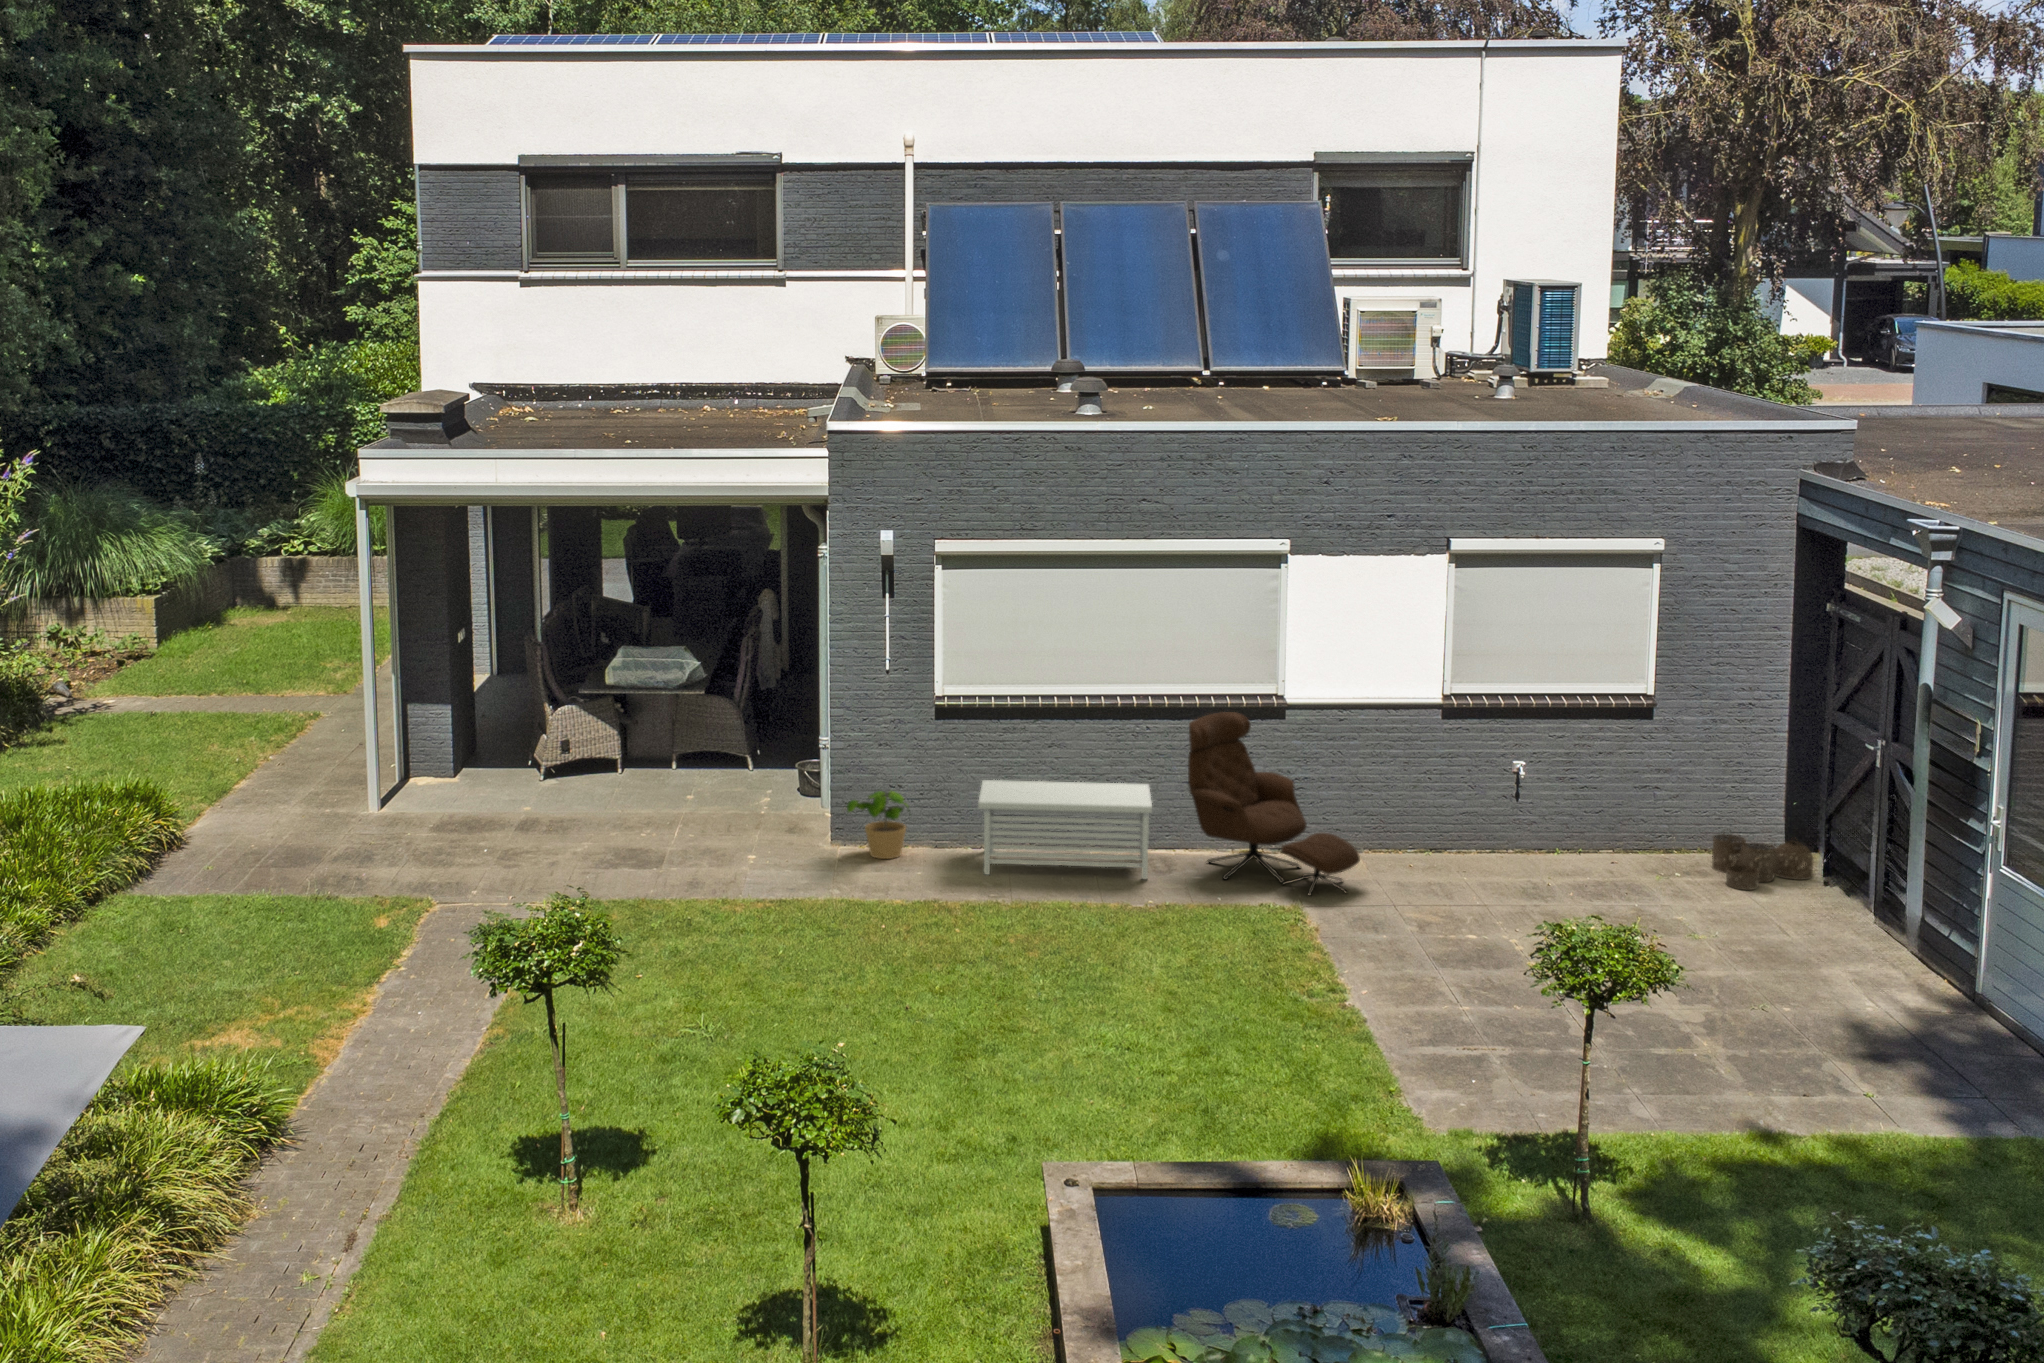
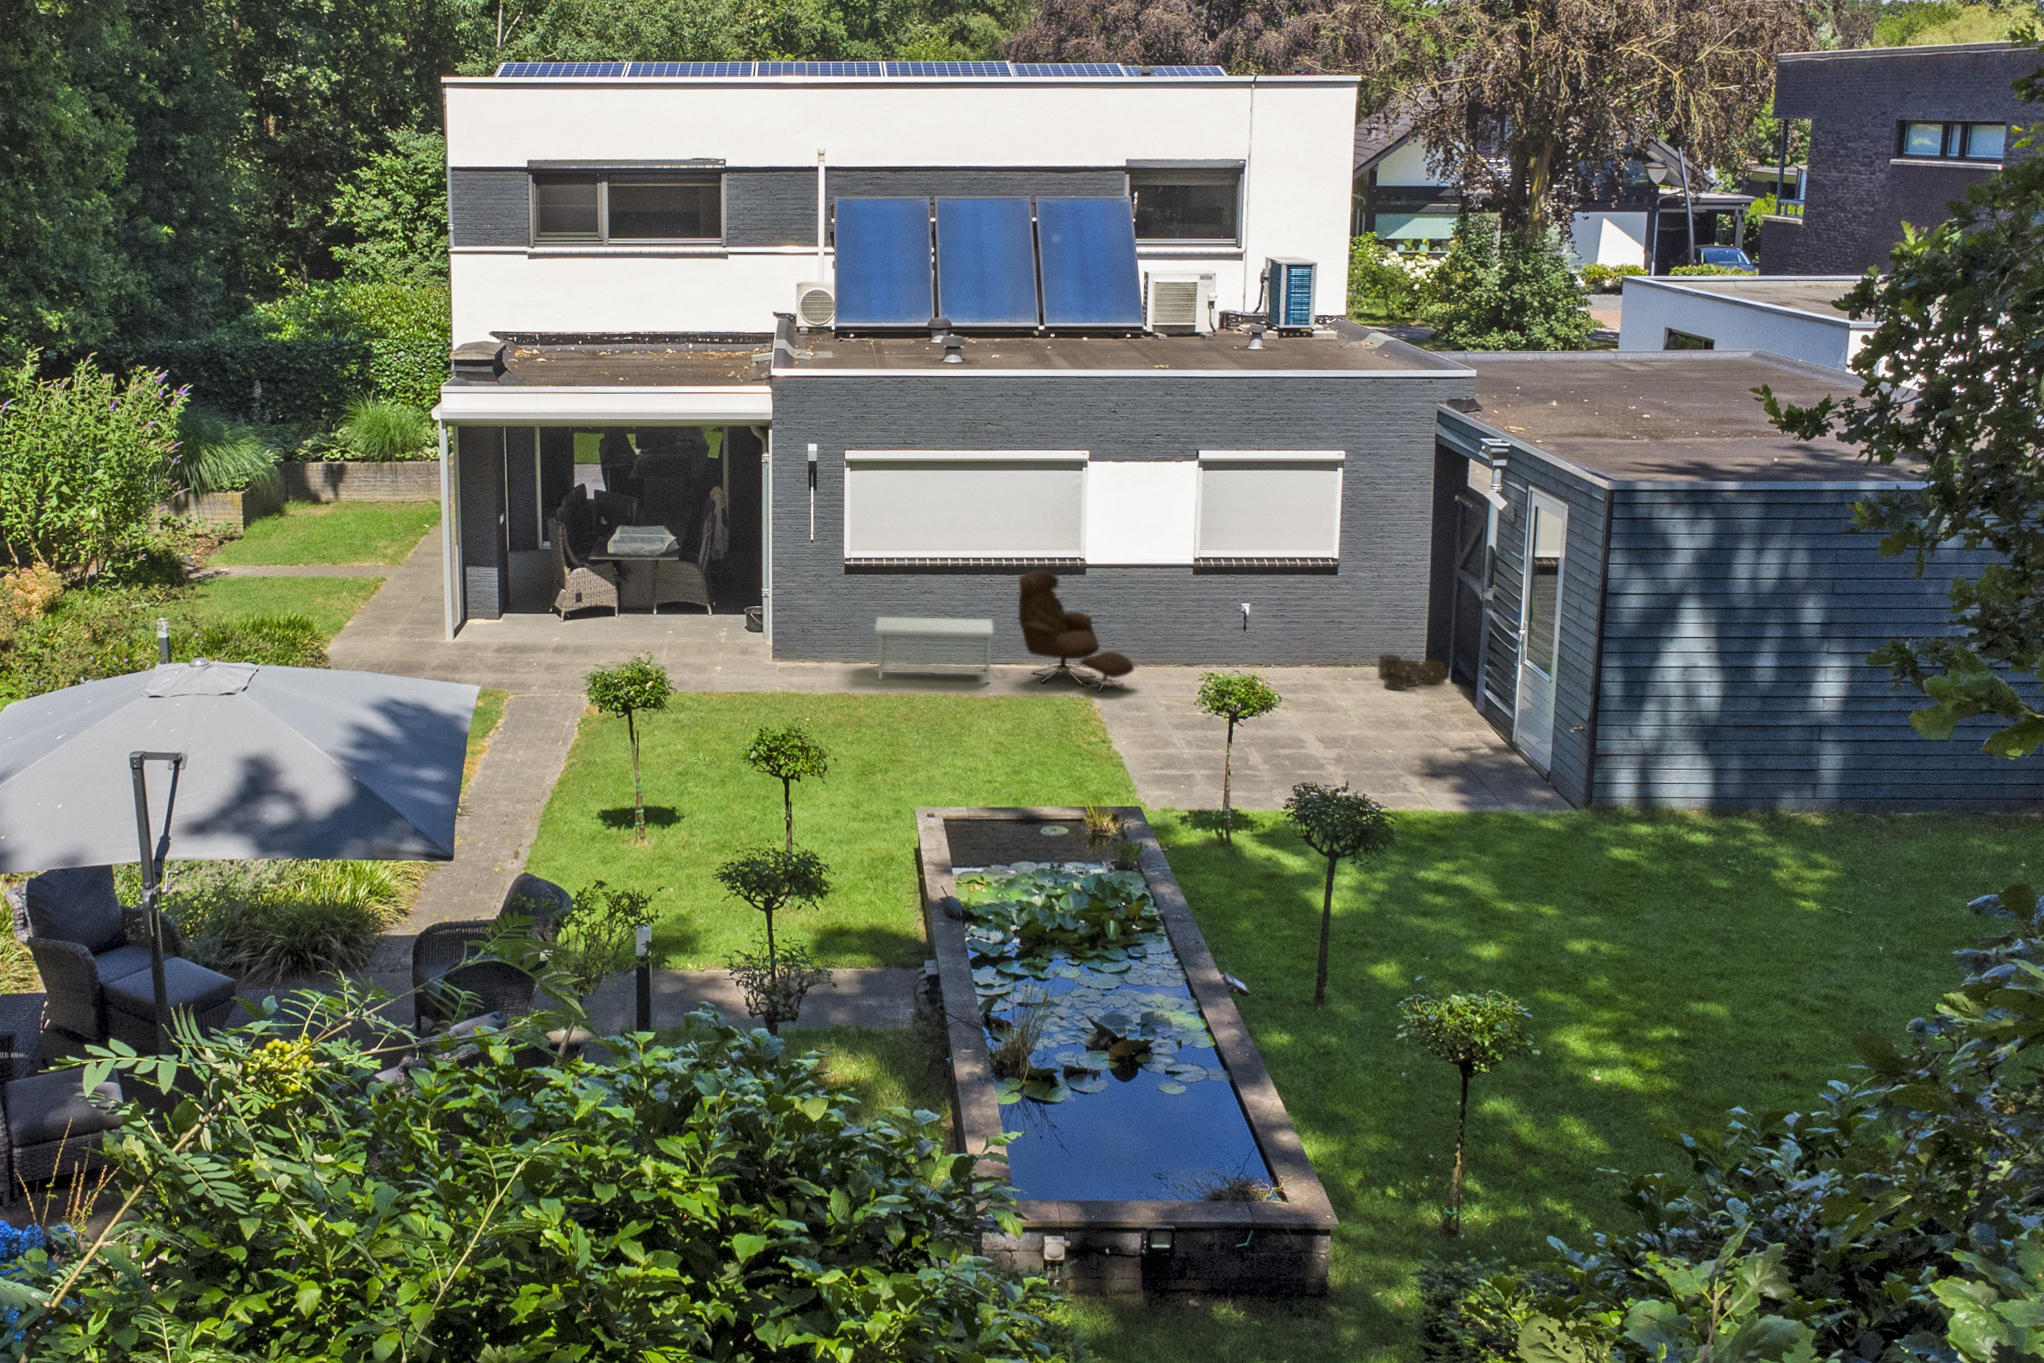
potted plant: present [847,791,908,859] -> none [784,623,828,670]

